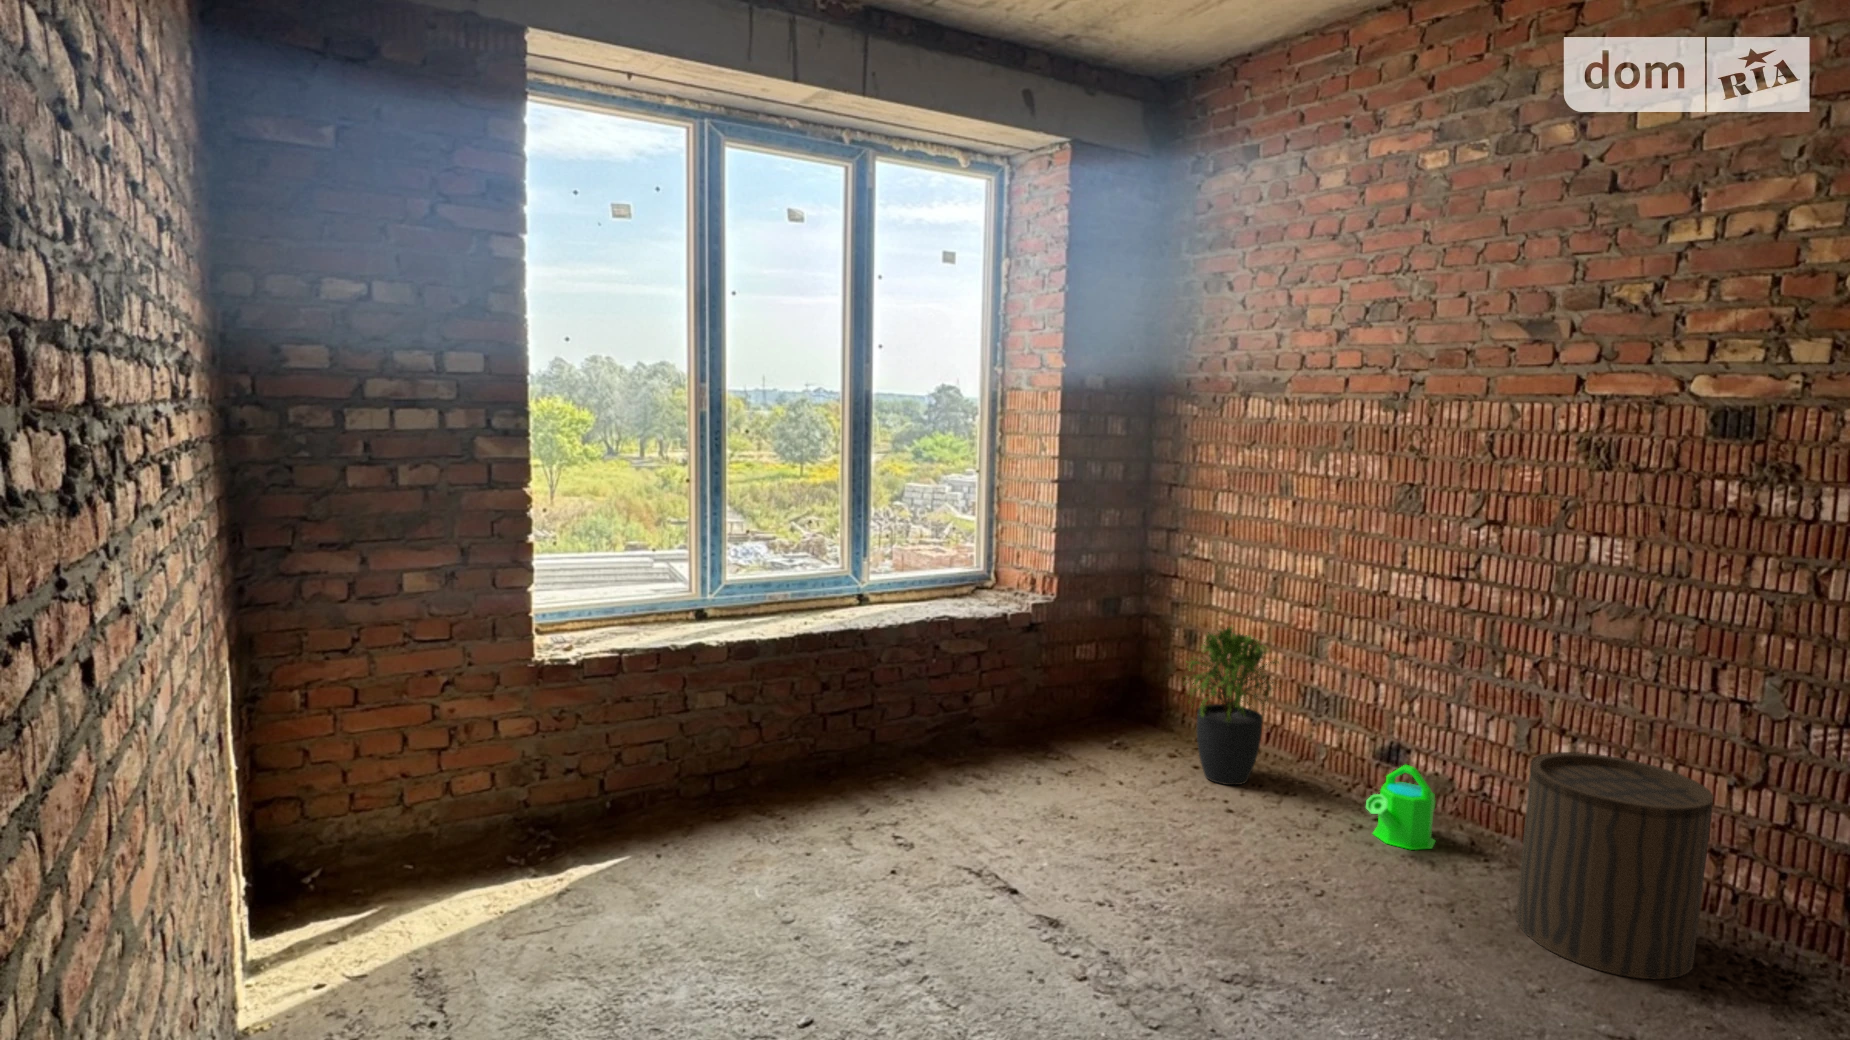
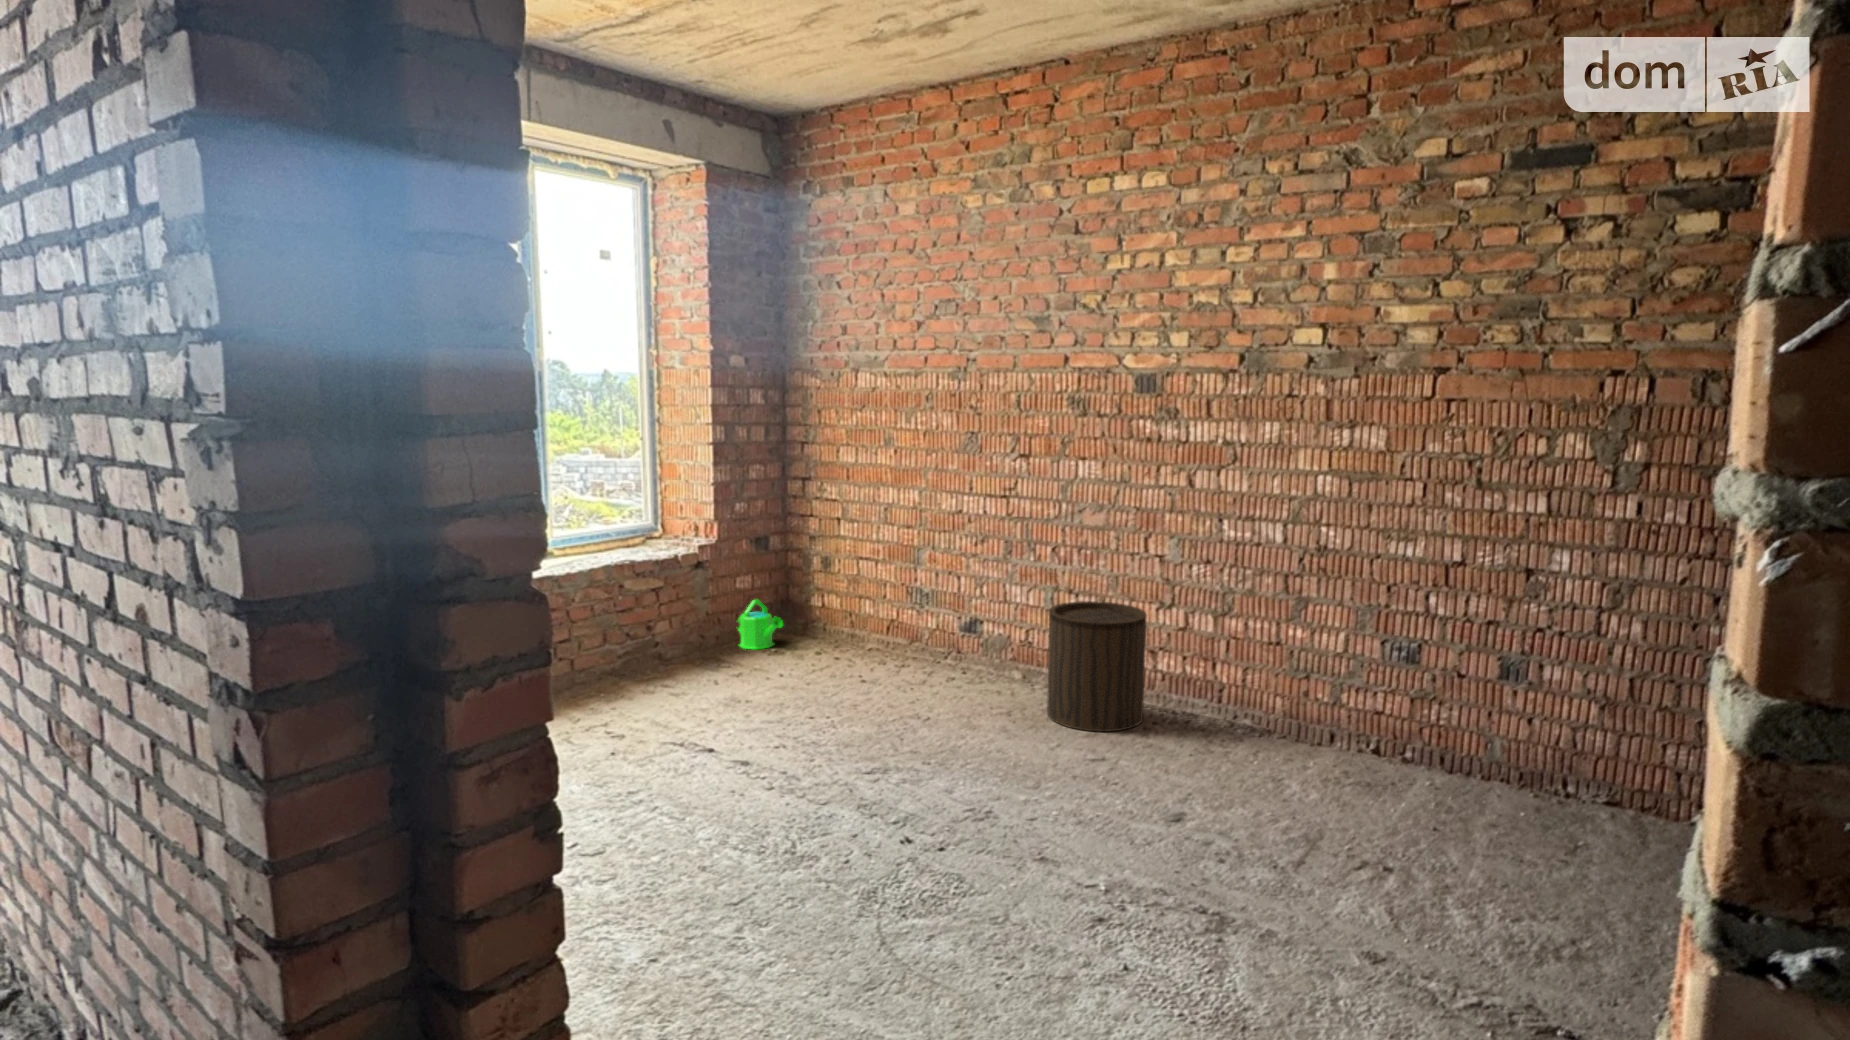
potted plant: present [1186,628,1281,785] -> none [819,545,898,666]
watering can: present [1366,765,1435,850] -> present [738,599,783,649]

